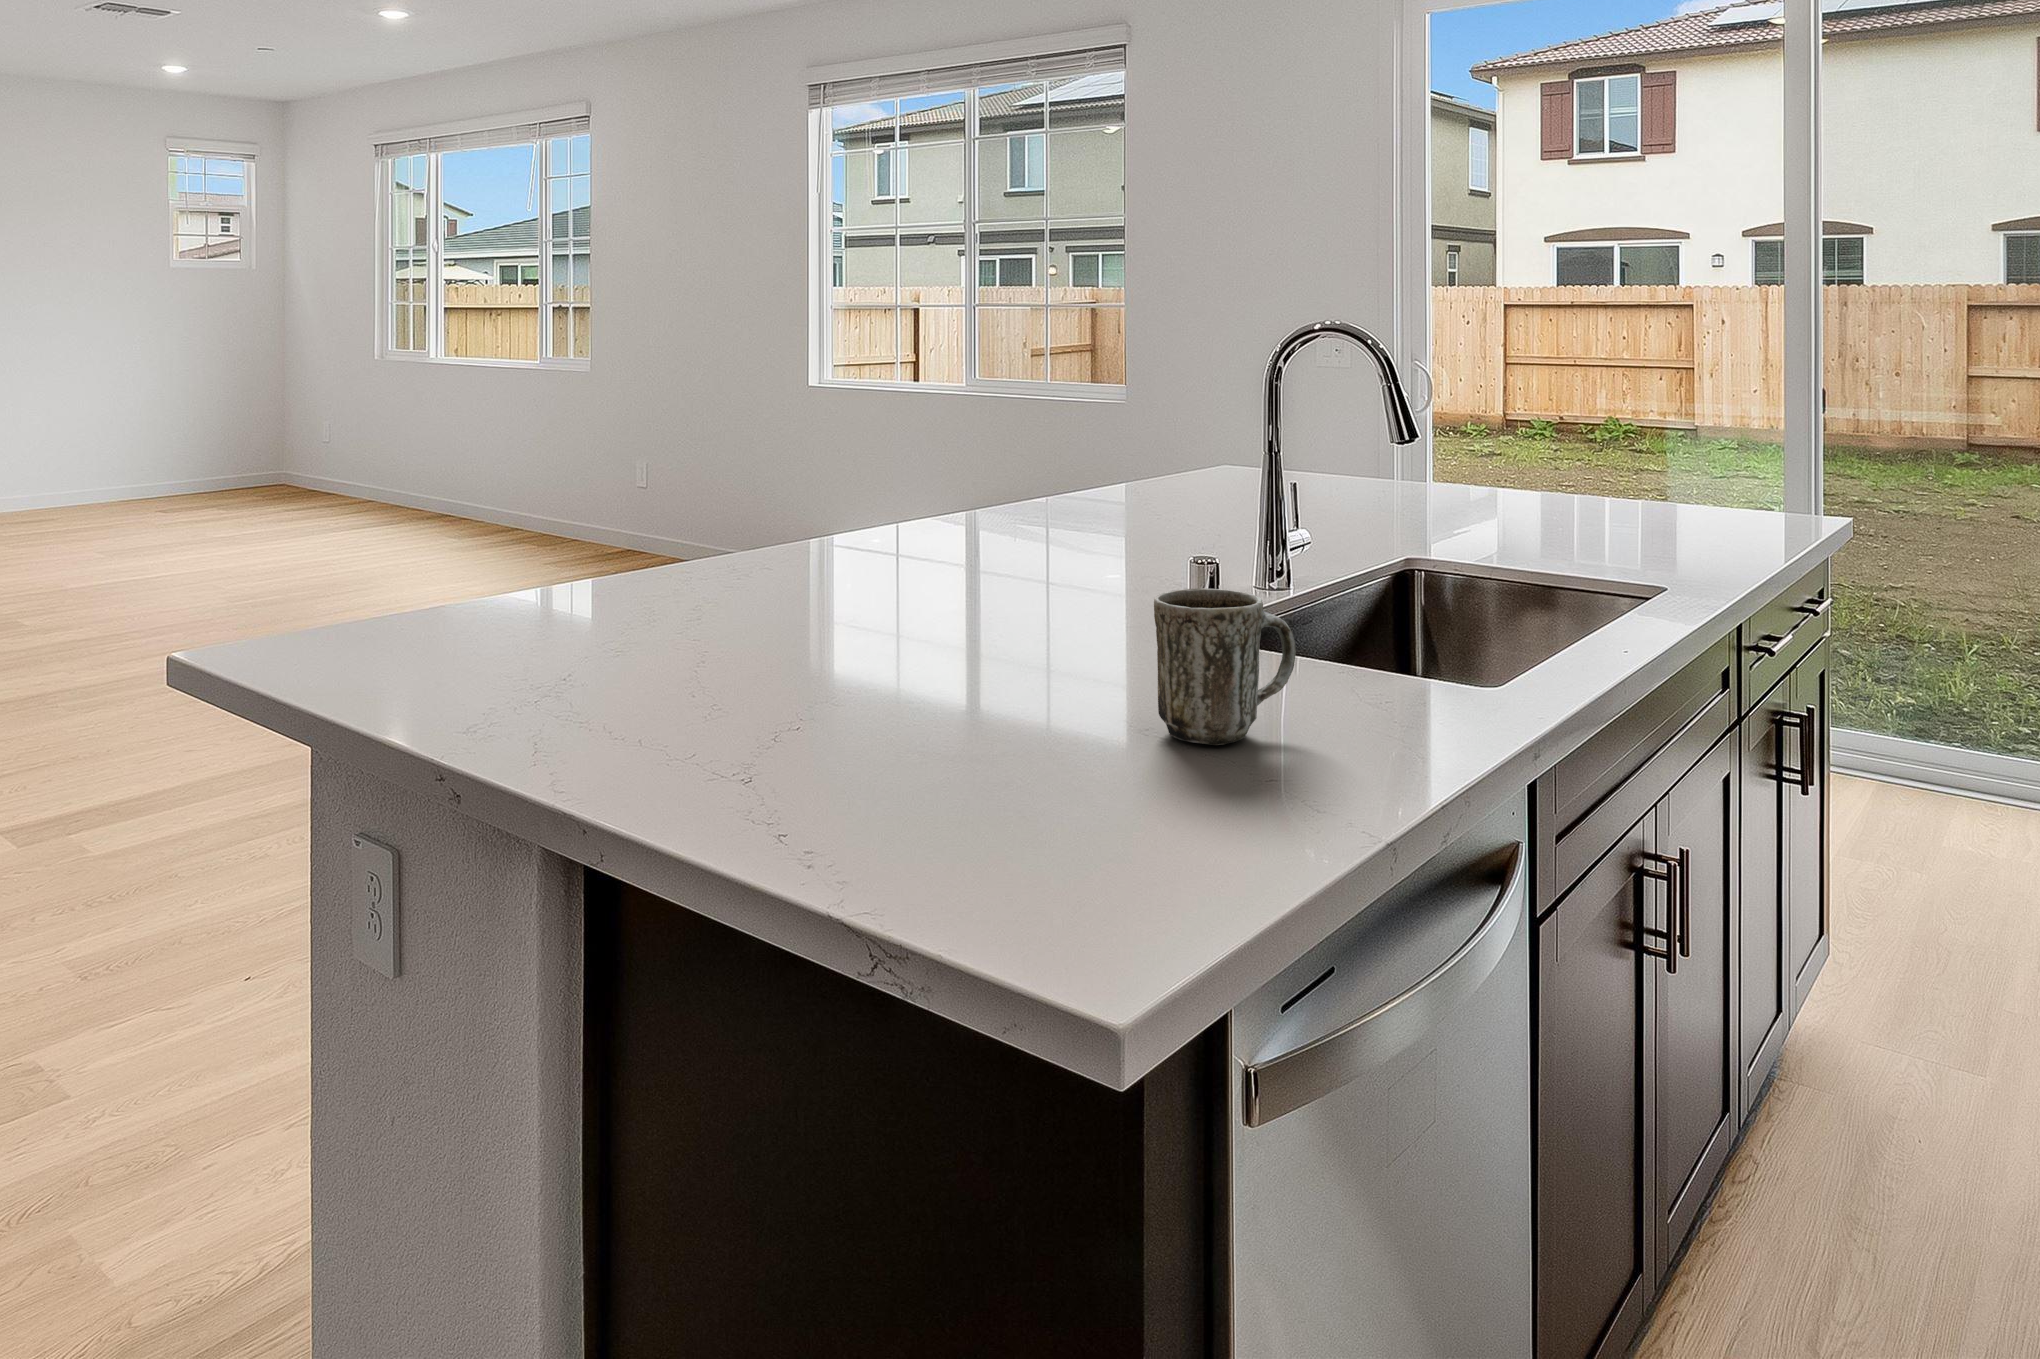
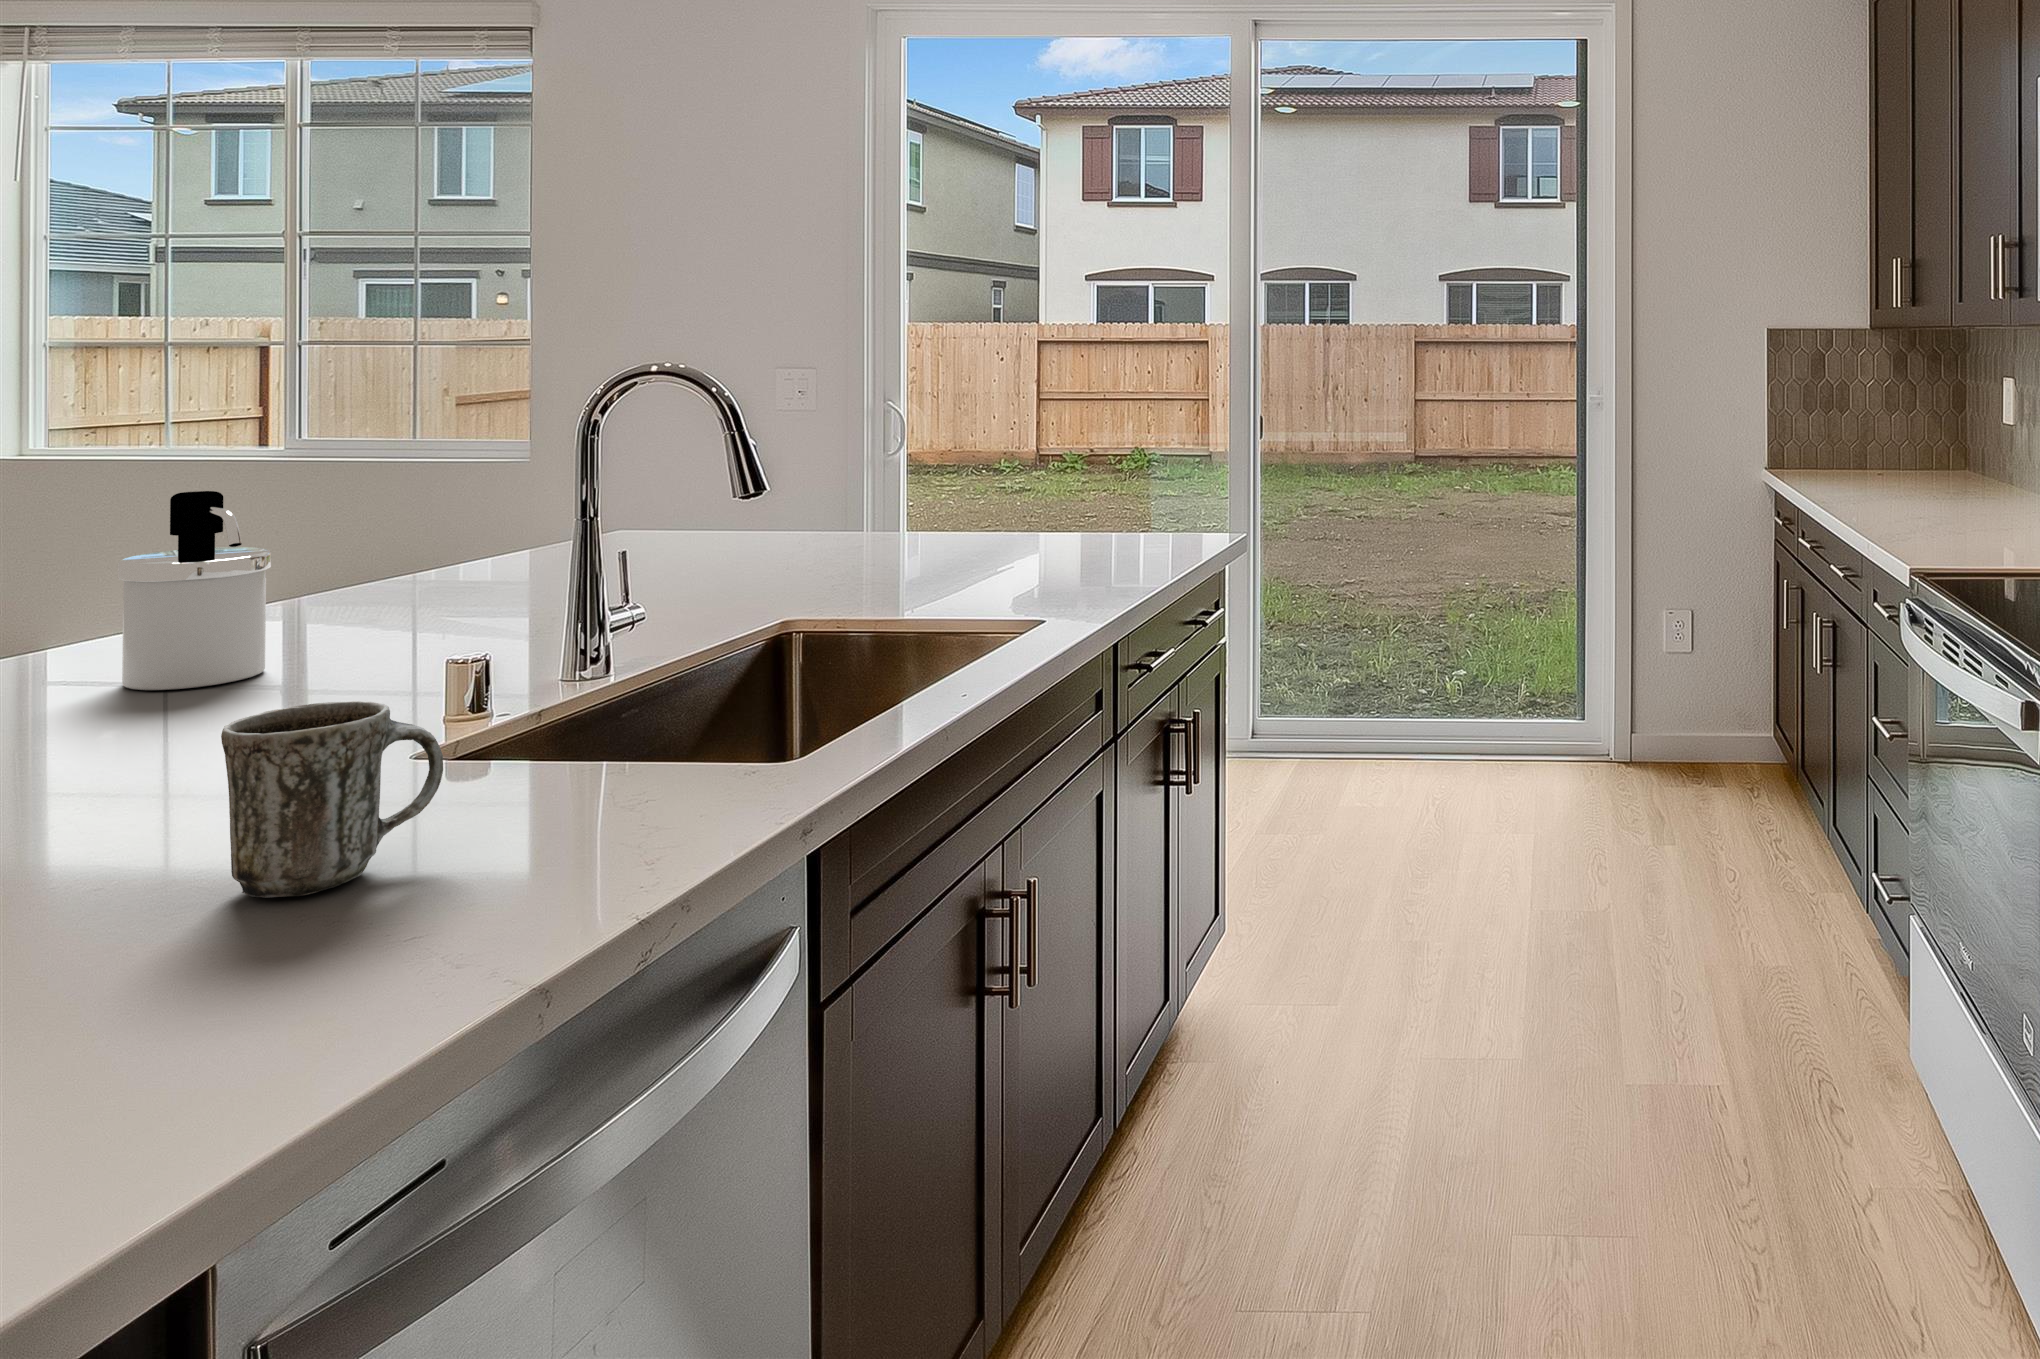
soap dispenser: none [952,418,1041,571] -> present [118,491,271,690]

